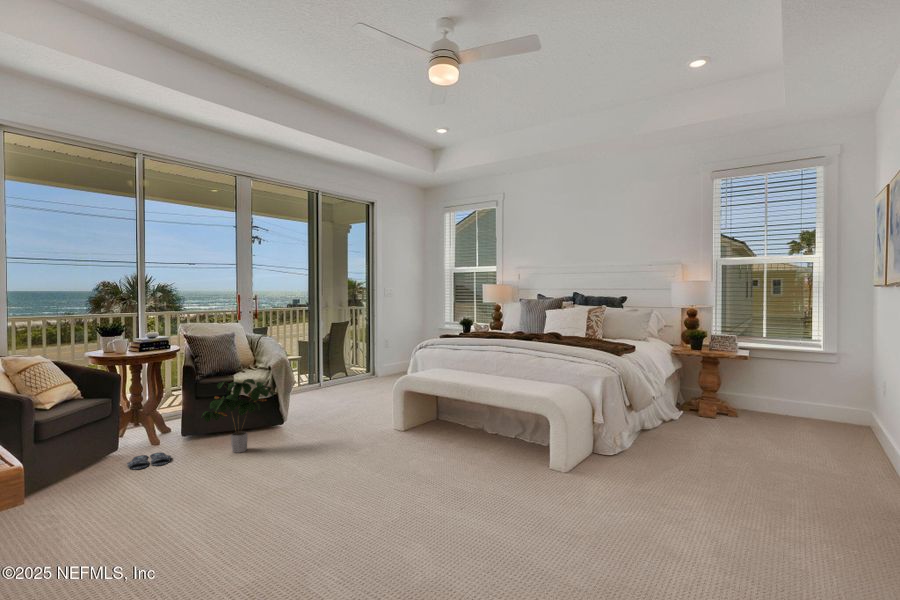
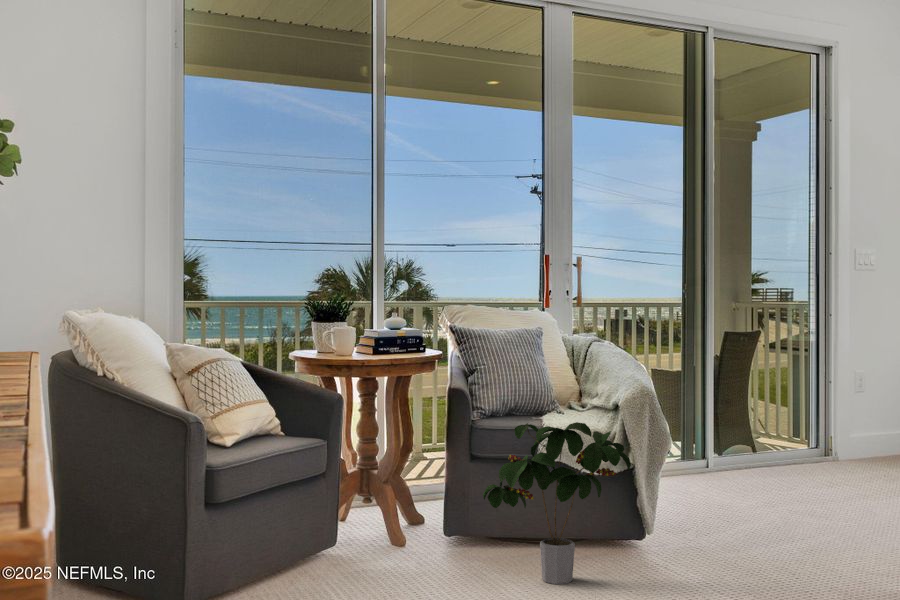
slippers: present [127,452,171,470] -> none [351,559,426,587]

